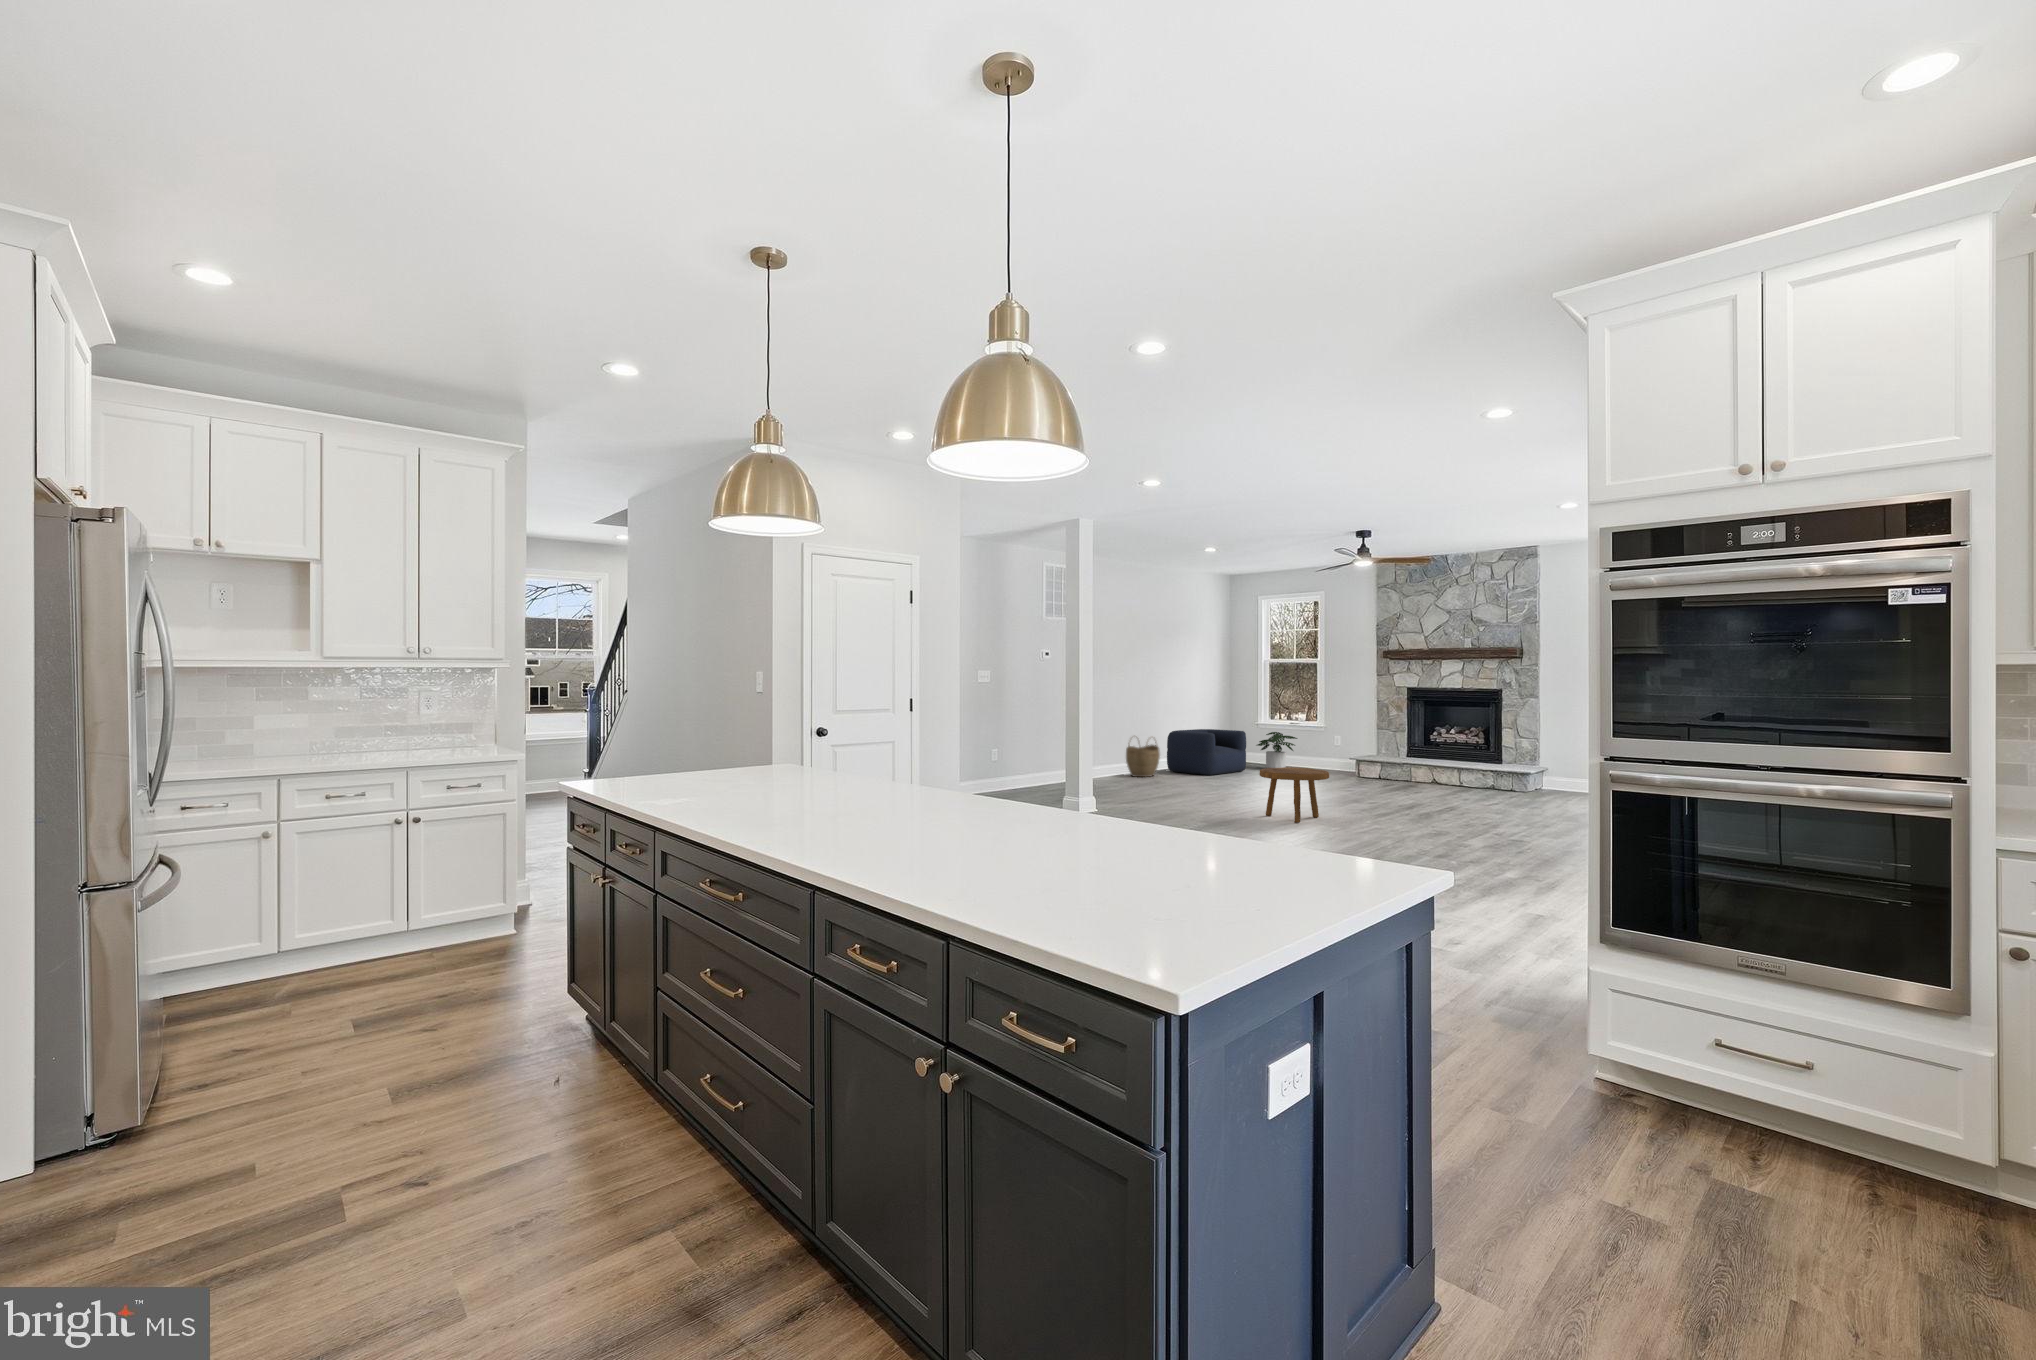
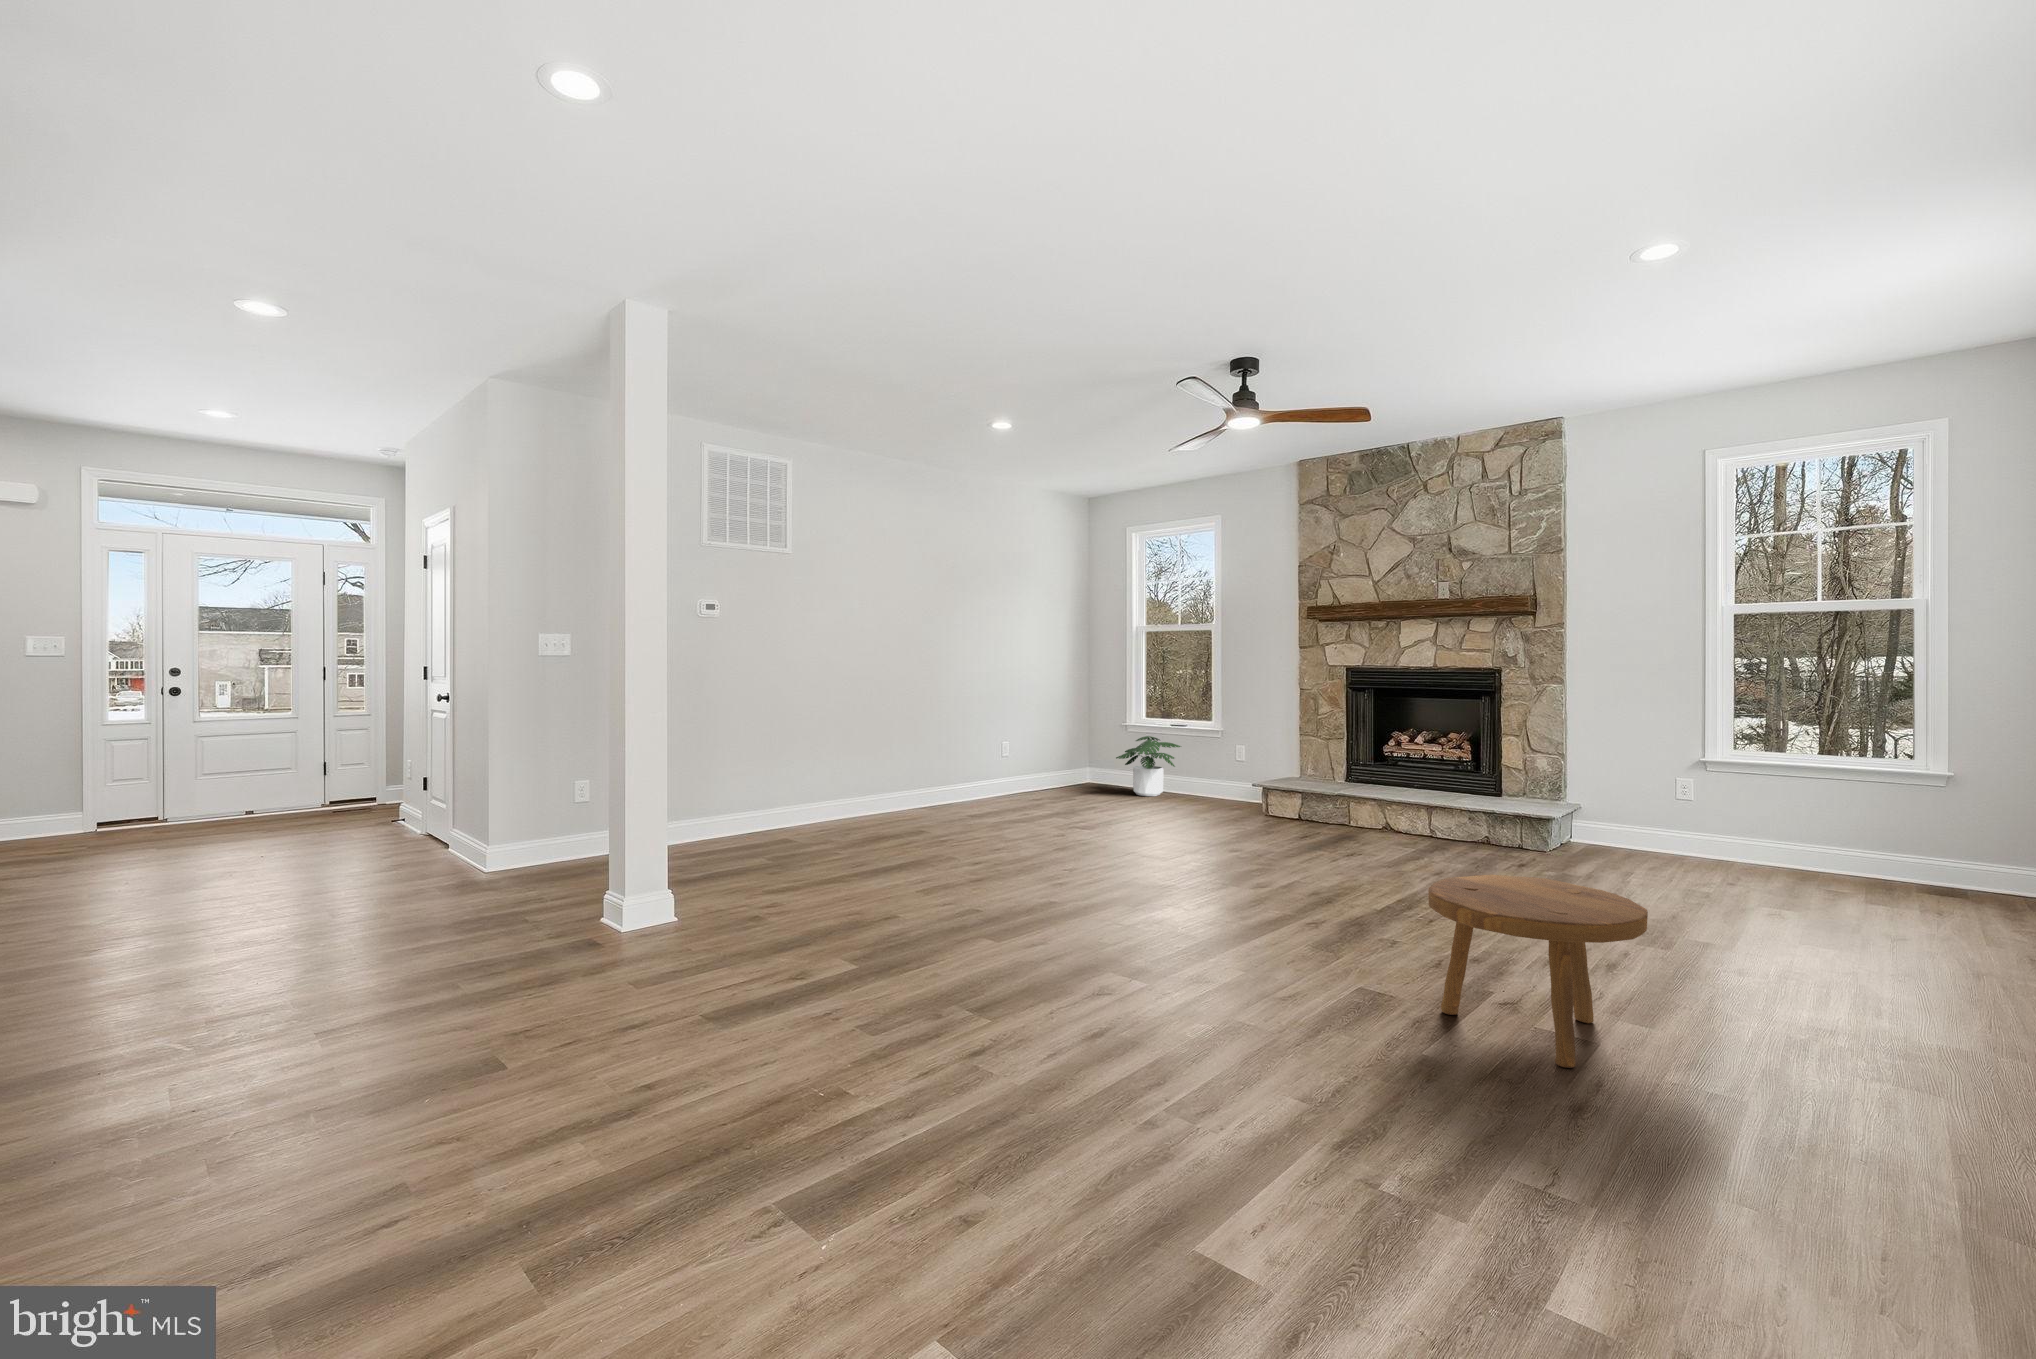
armchair: present [1167,729,1246,775] -> none [971,733,1097,809]
woven basket: present [1126,742,1160,777] -> none [888,746,946,815]
footstool: present [1259,767,1329,823] -> present [1428,875,1648,1068]

